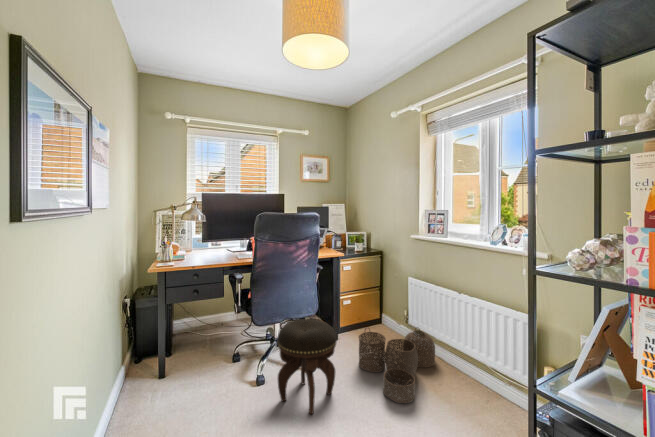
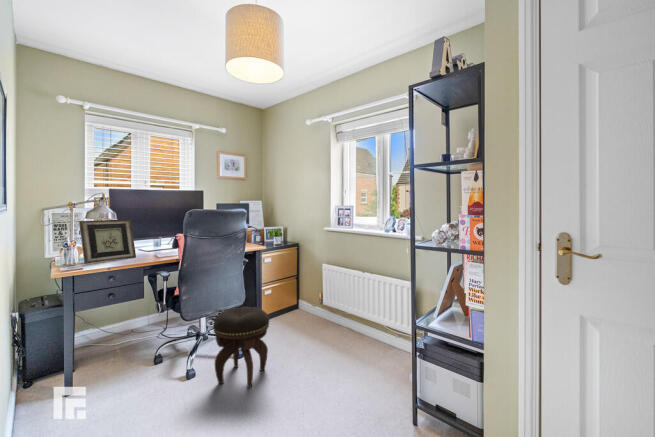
picture frame: none [176,221,222,261] -> present [79,220,136,264]
woven basket: present [359,328,435,403] -> none [283,306,346,365]

